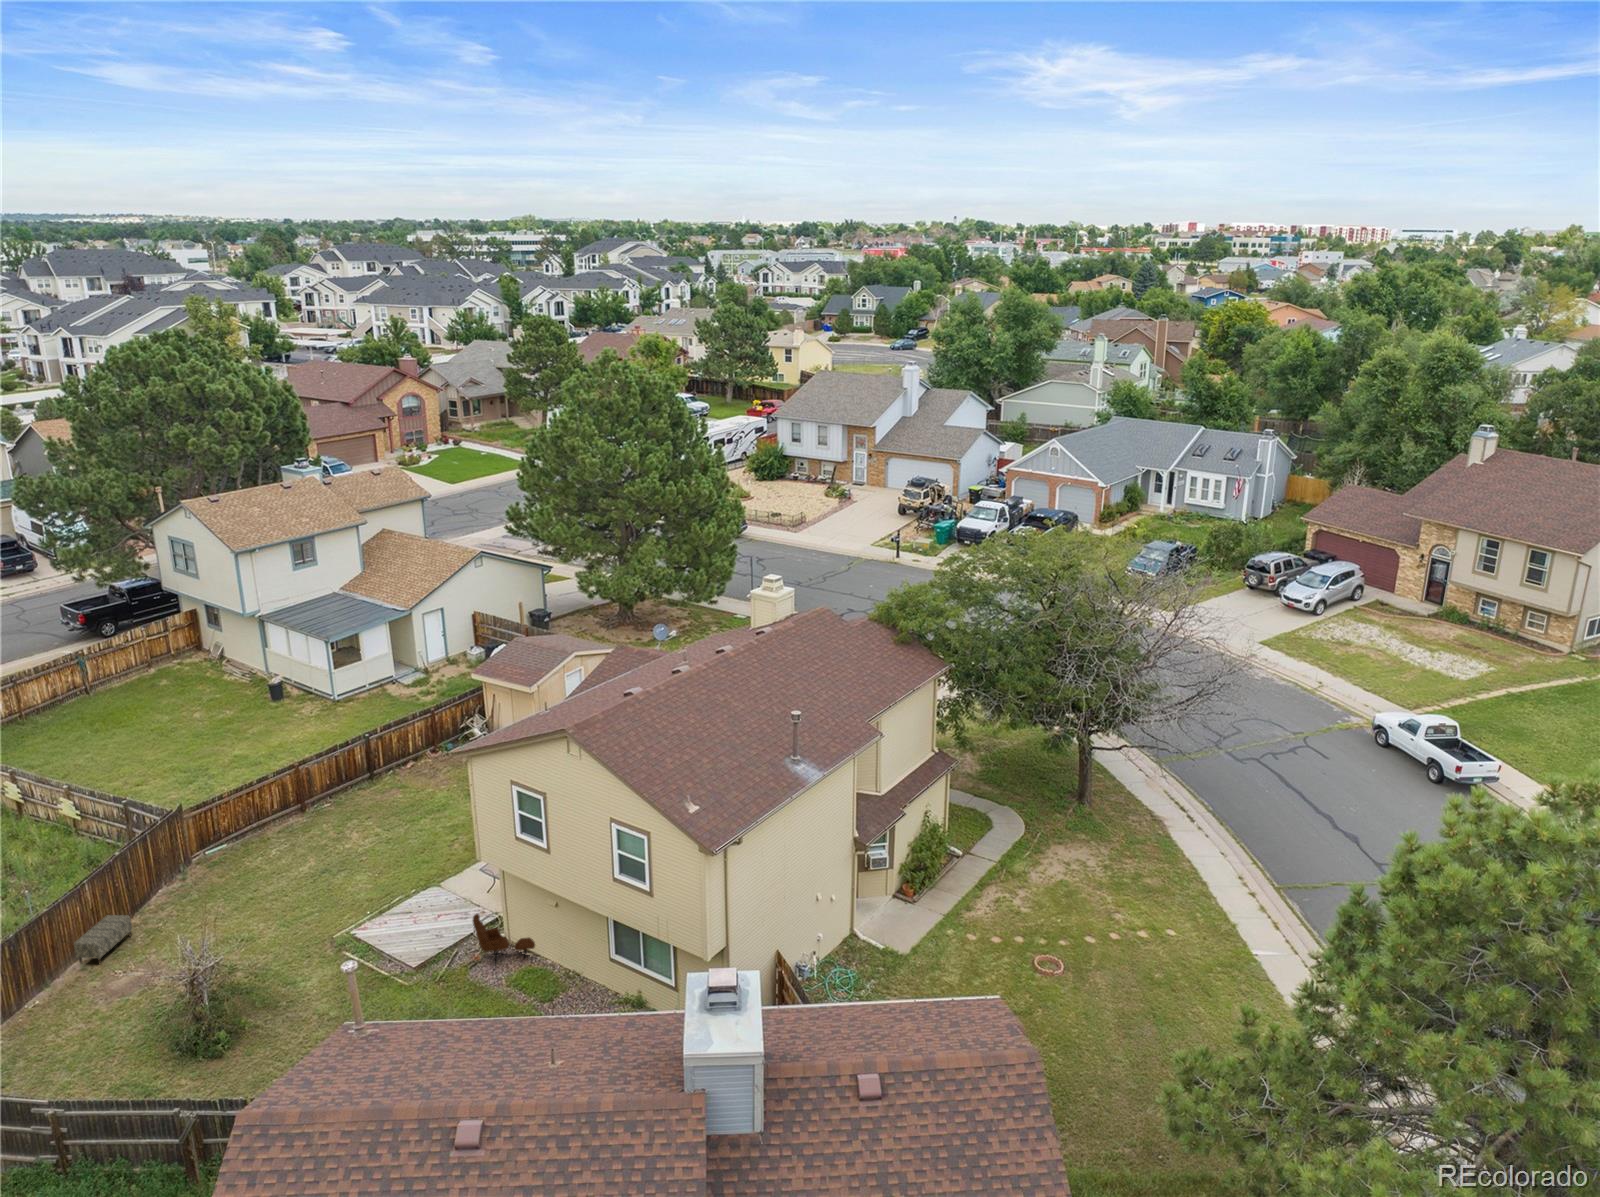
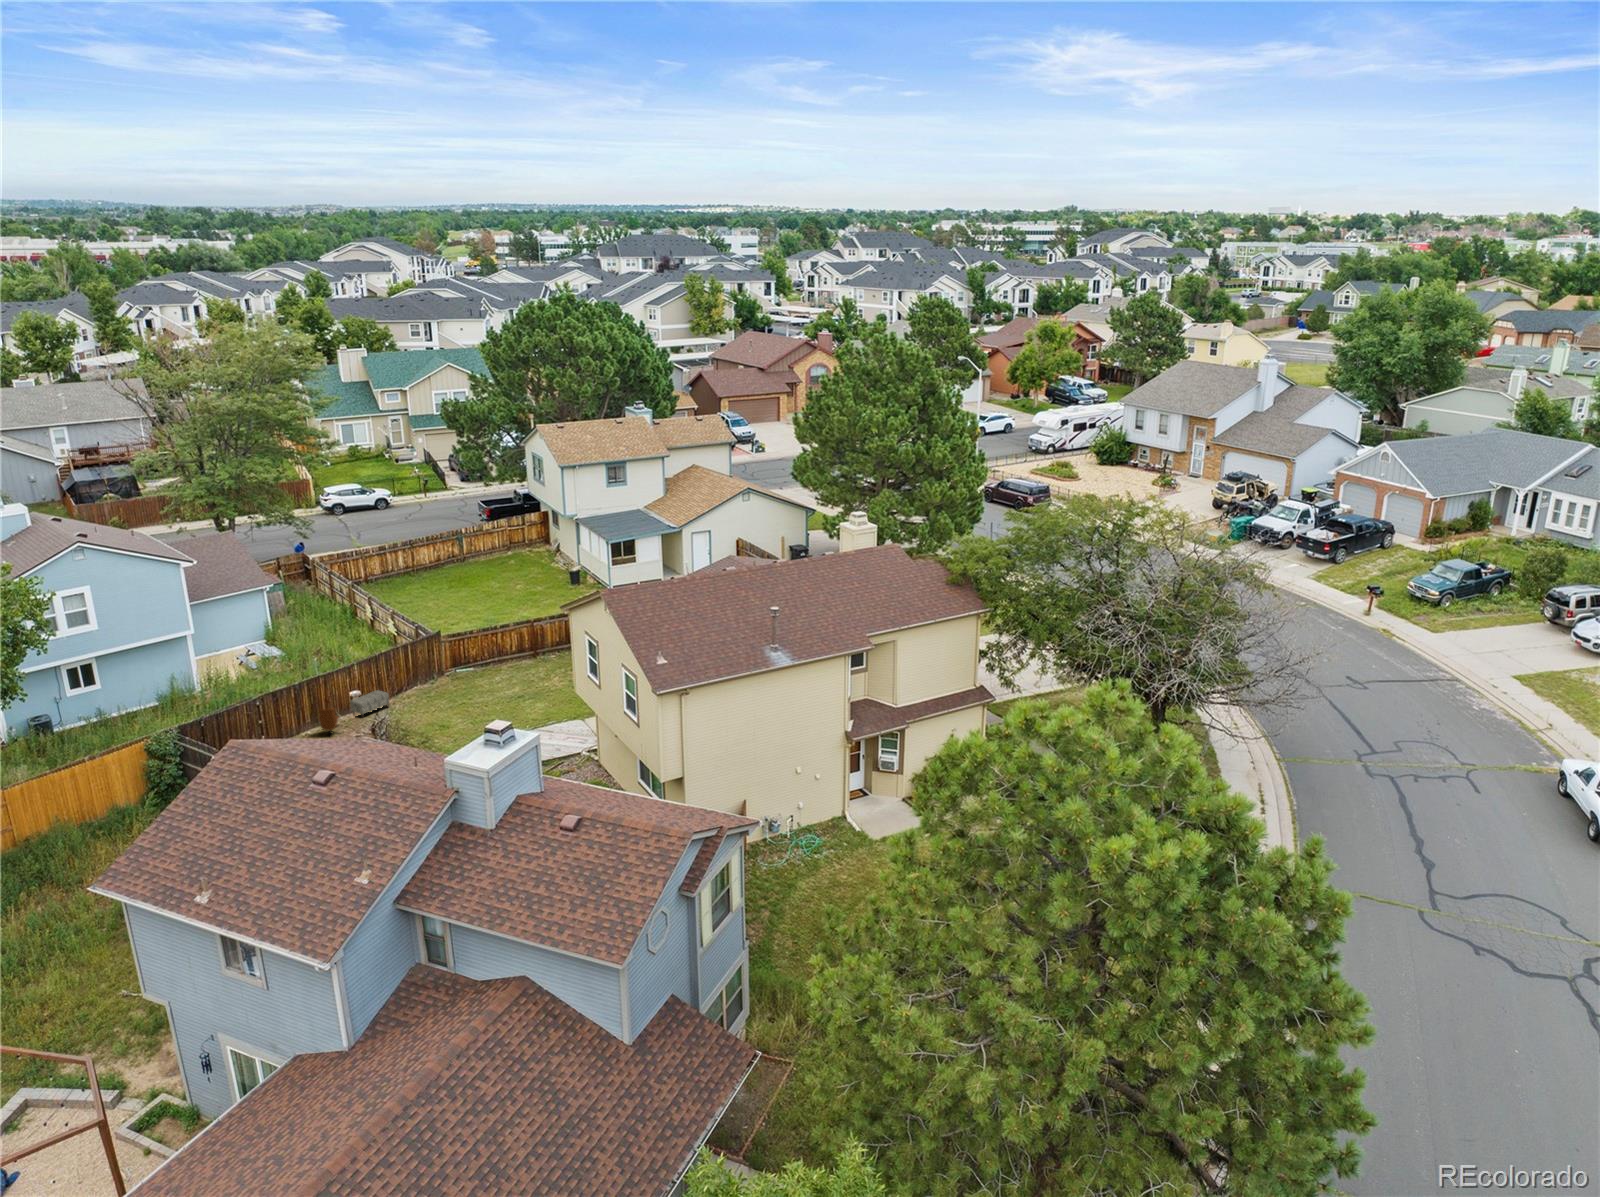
lounge chair: present [473,914,535,961] -> present [319,708,338,735]

